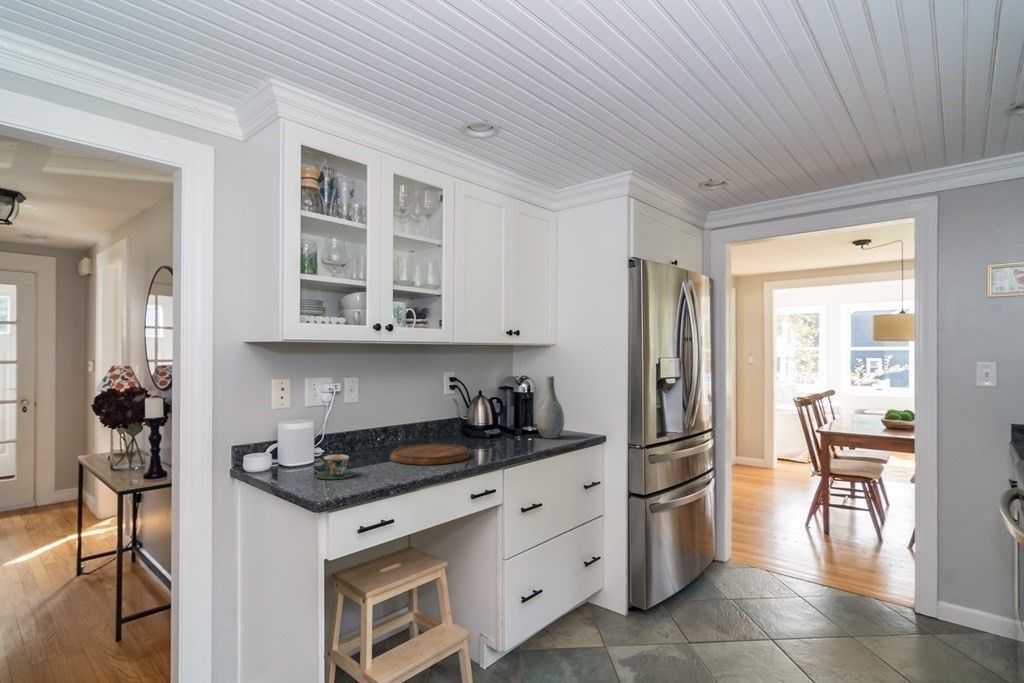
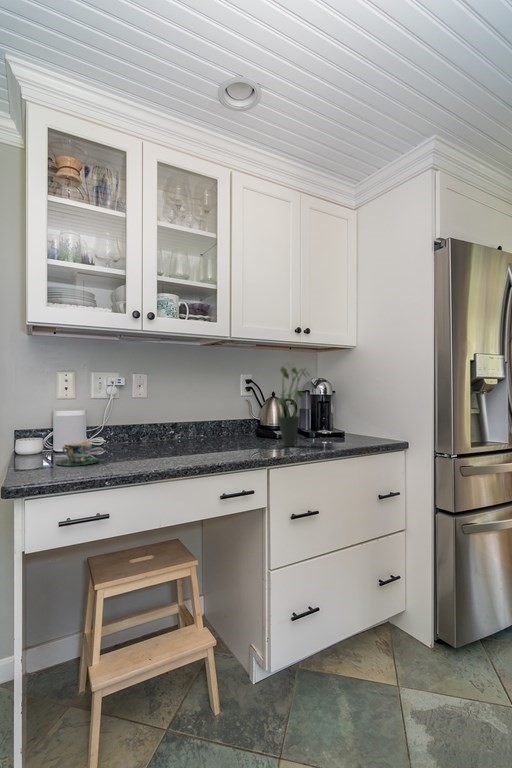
potted plant: none [497,368,530,447] -> present [278,367,309,447]
vase: present [537,376,564,438] -> none [329,376,359,442]
cutting board: present [390,444,470,465] -> none [155,440,238,458]

